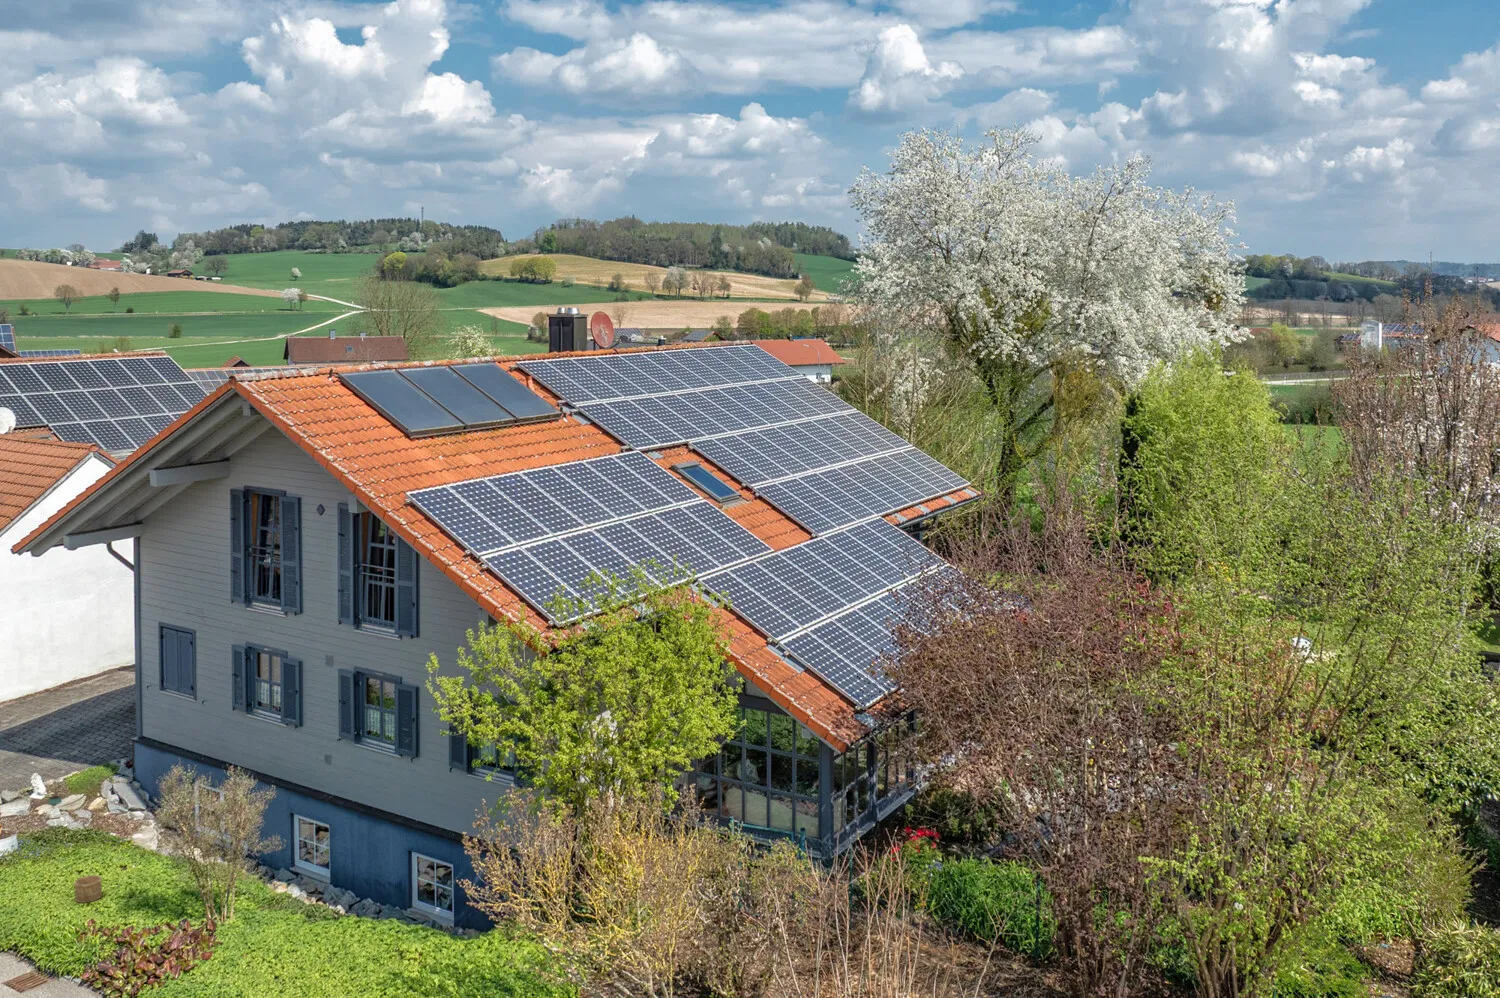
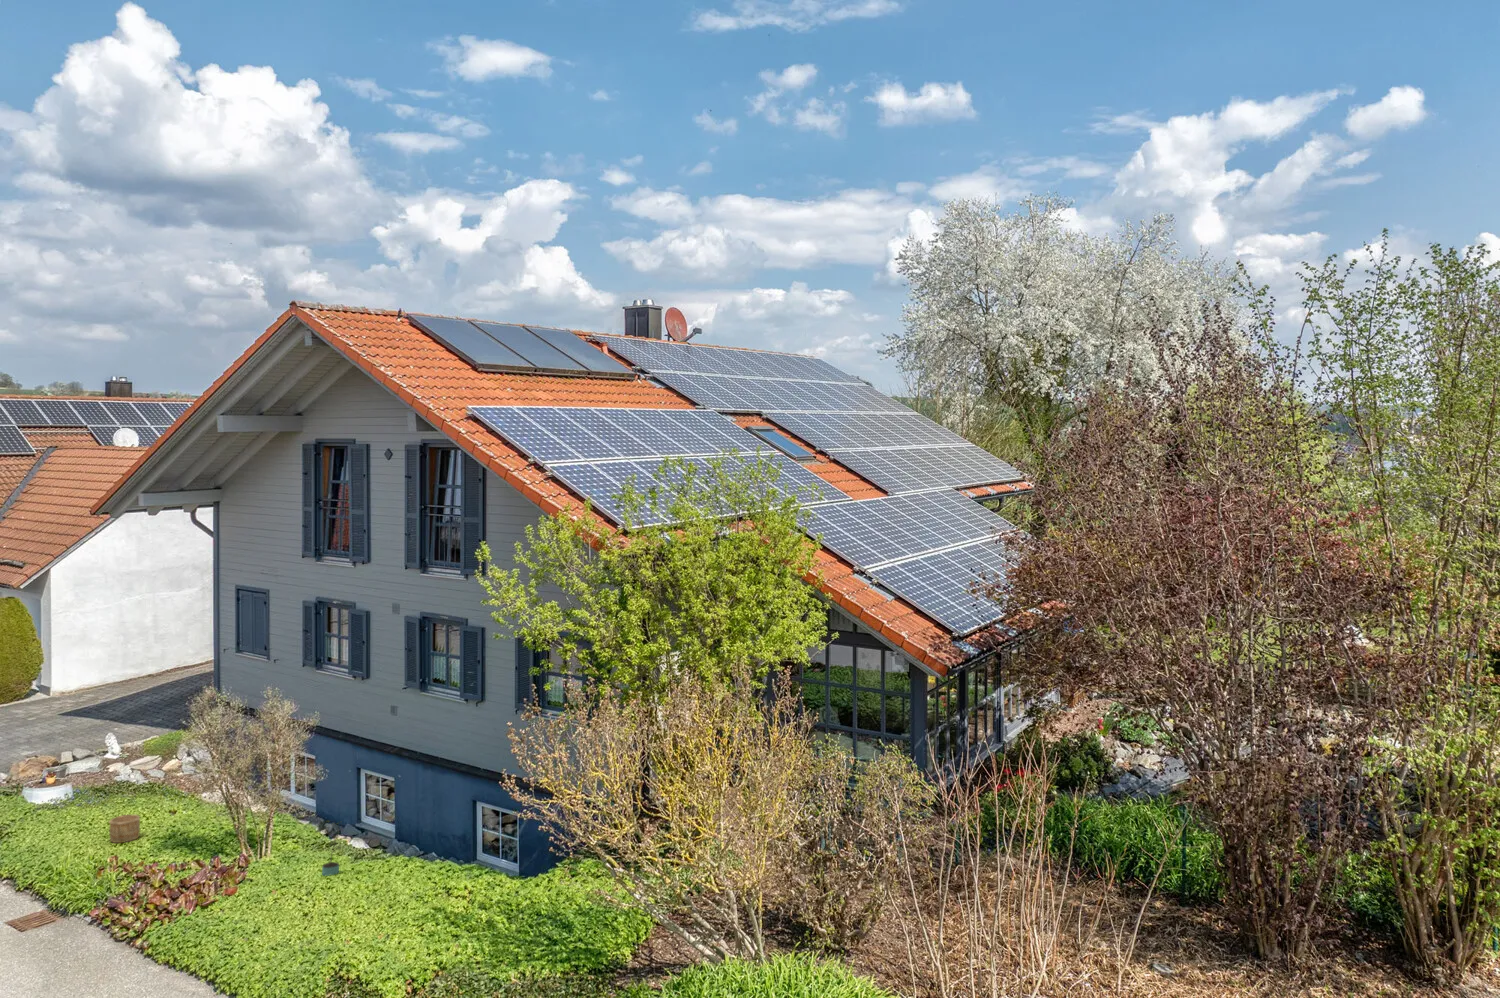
potted plant: present [49,778,65,805] -> present [316,821,347,876]

